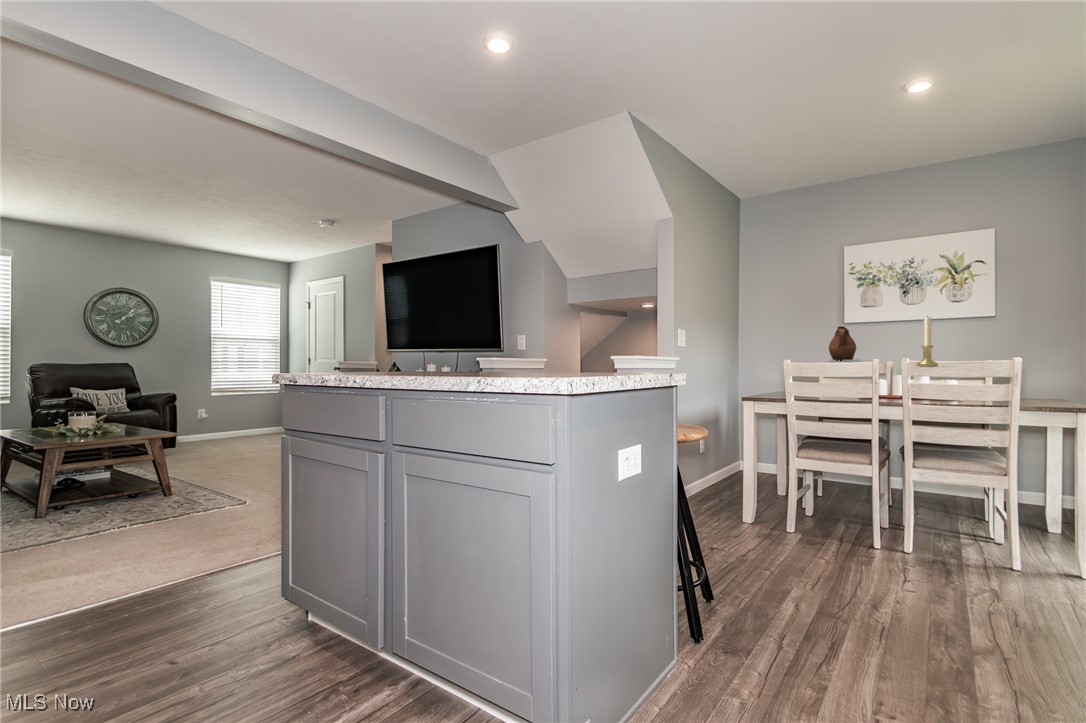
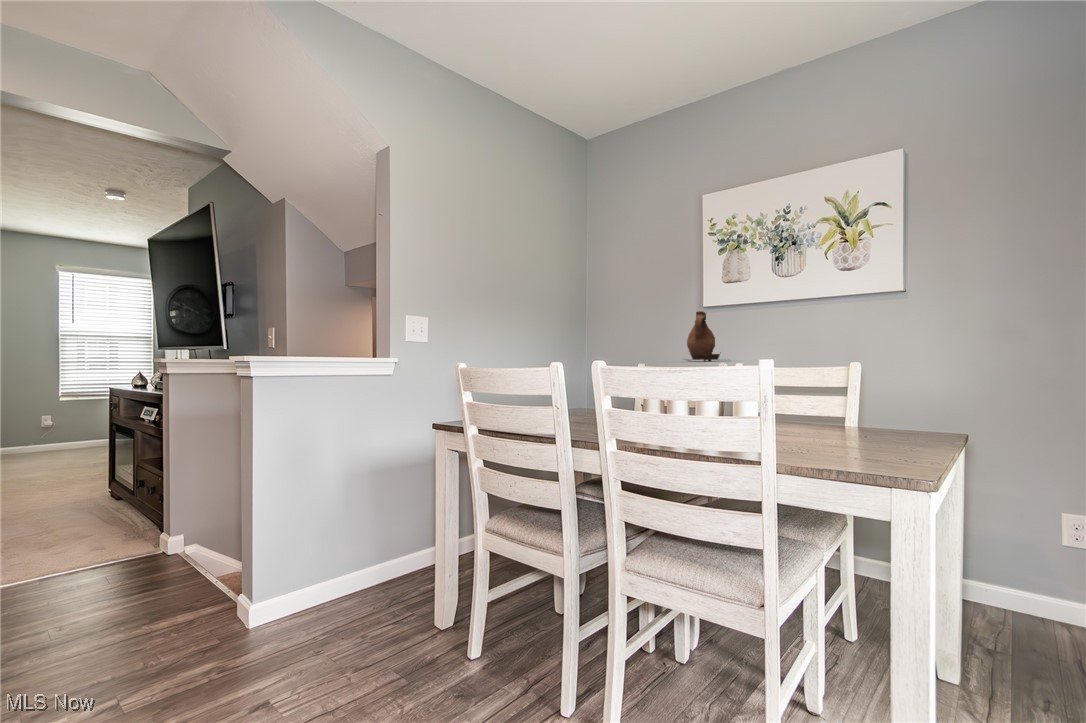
candle holder: present [917,316,938,366] -> none [641,268,677,370]

